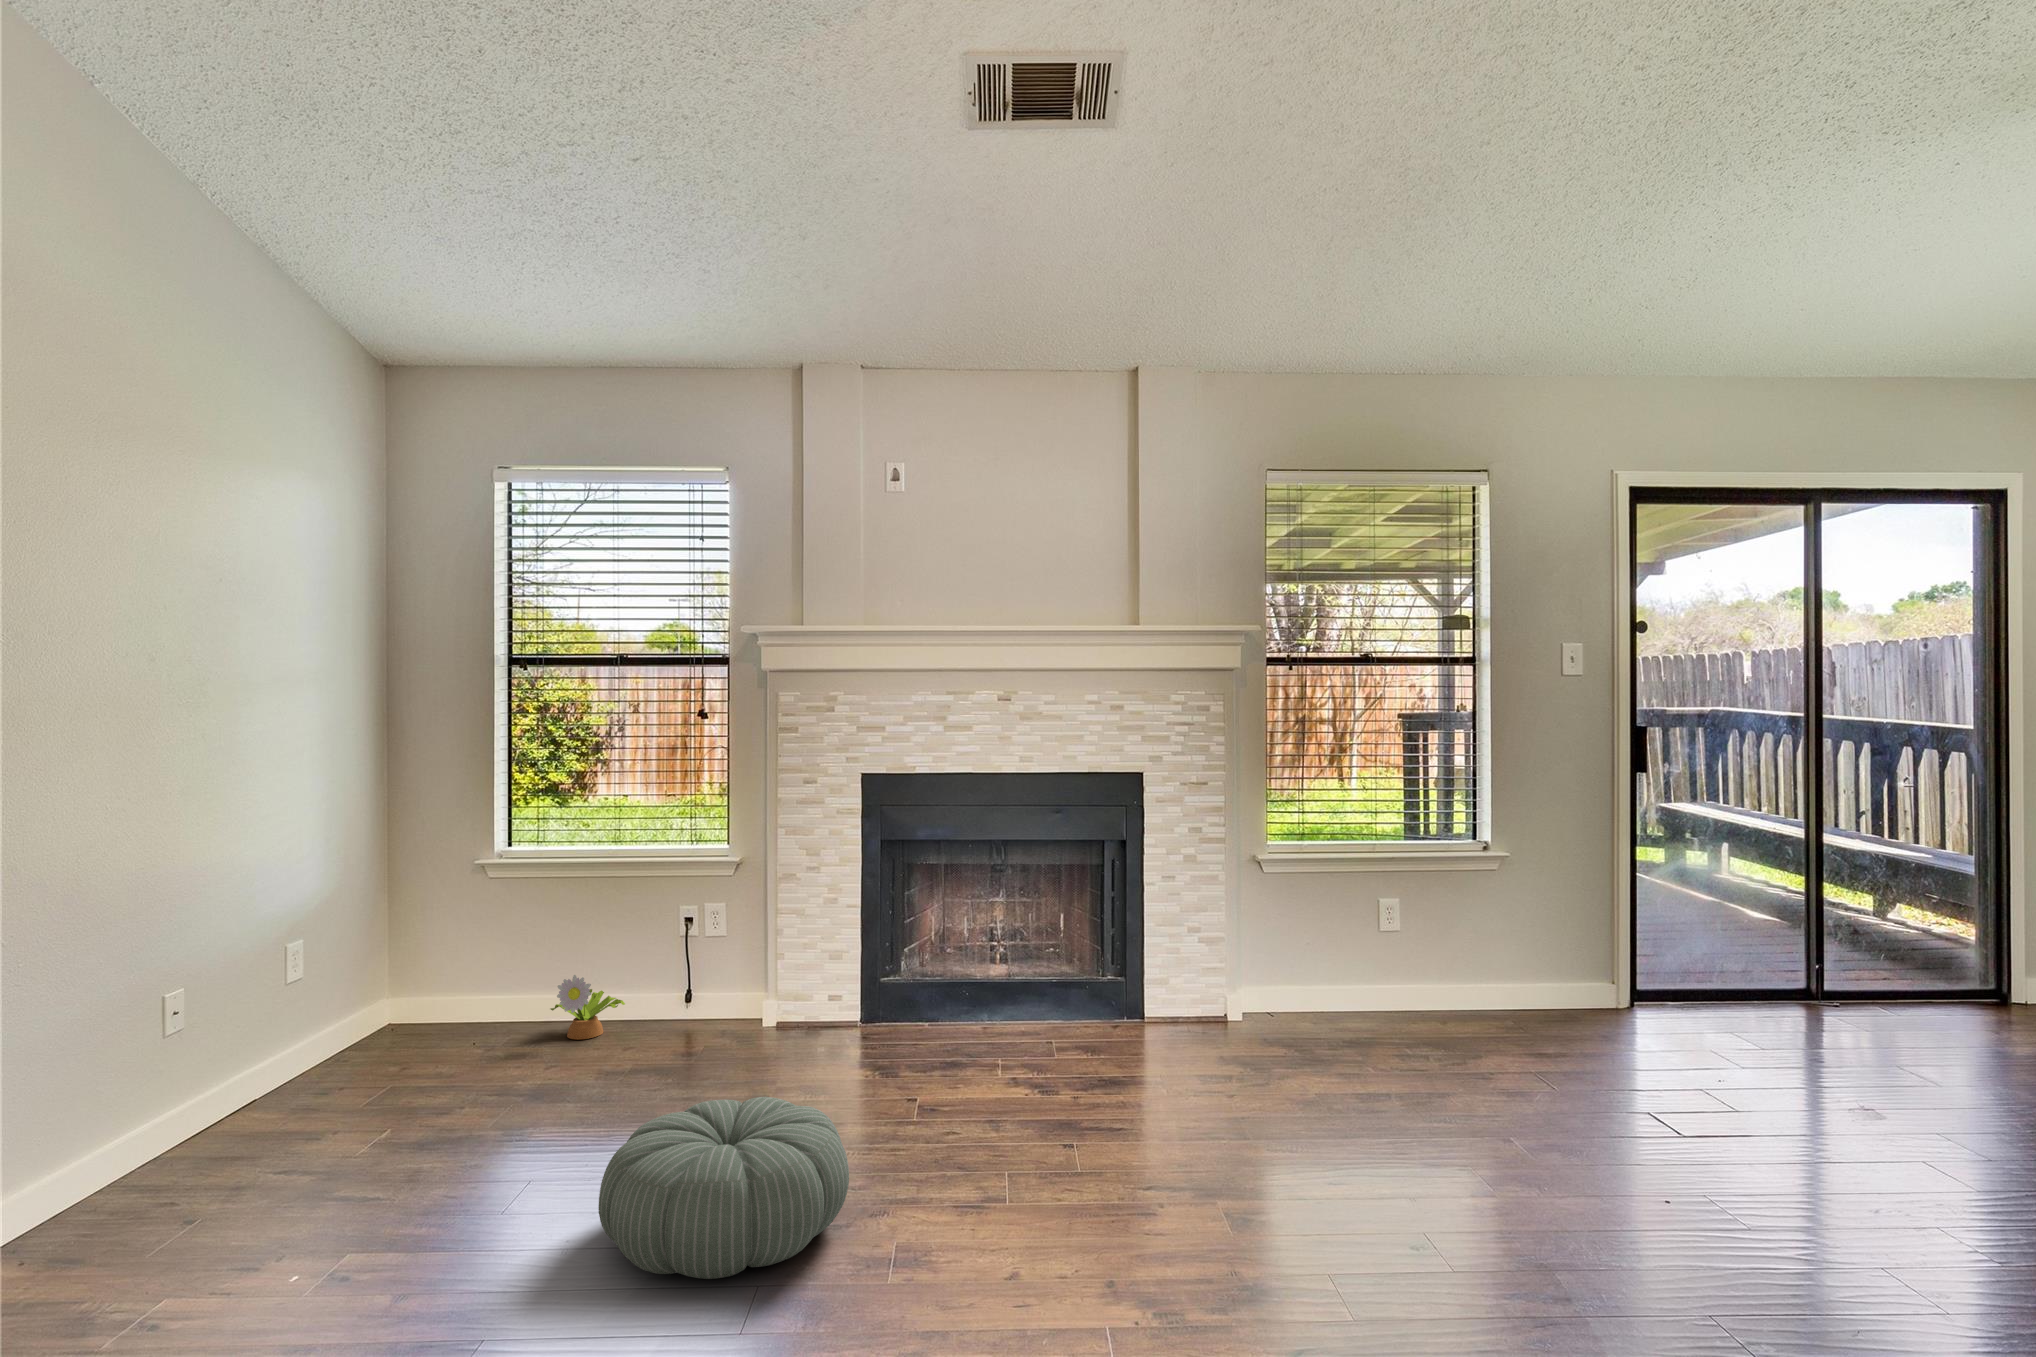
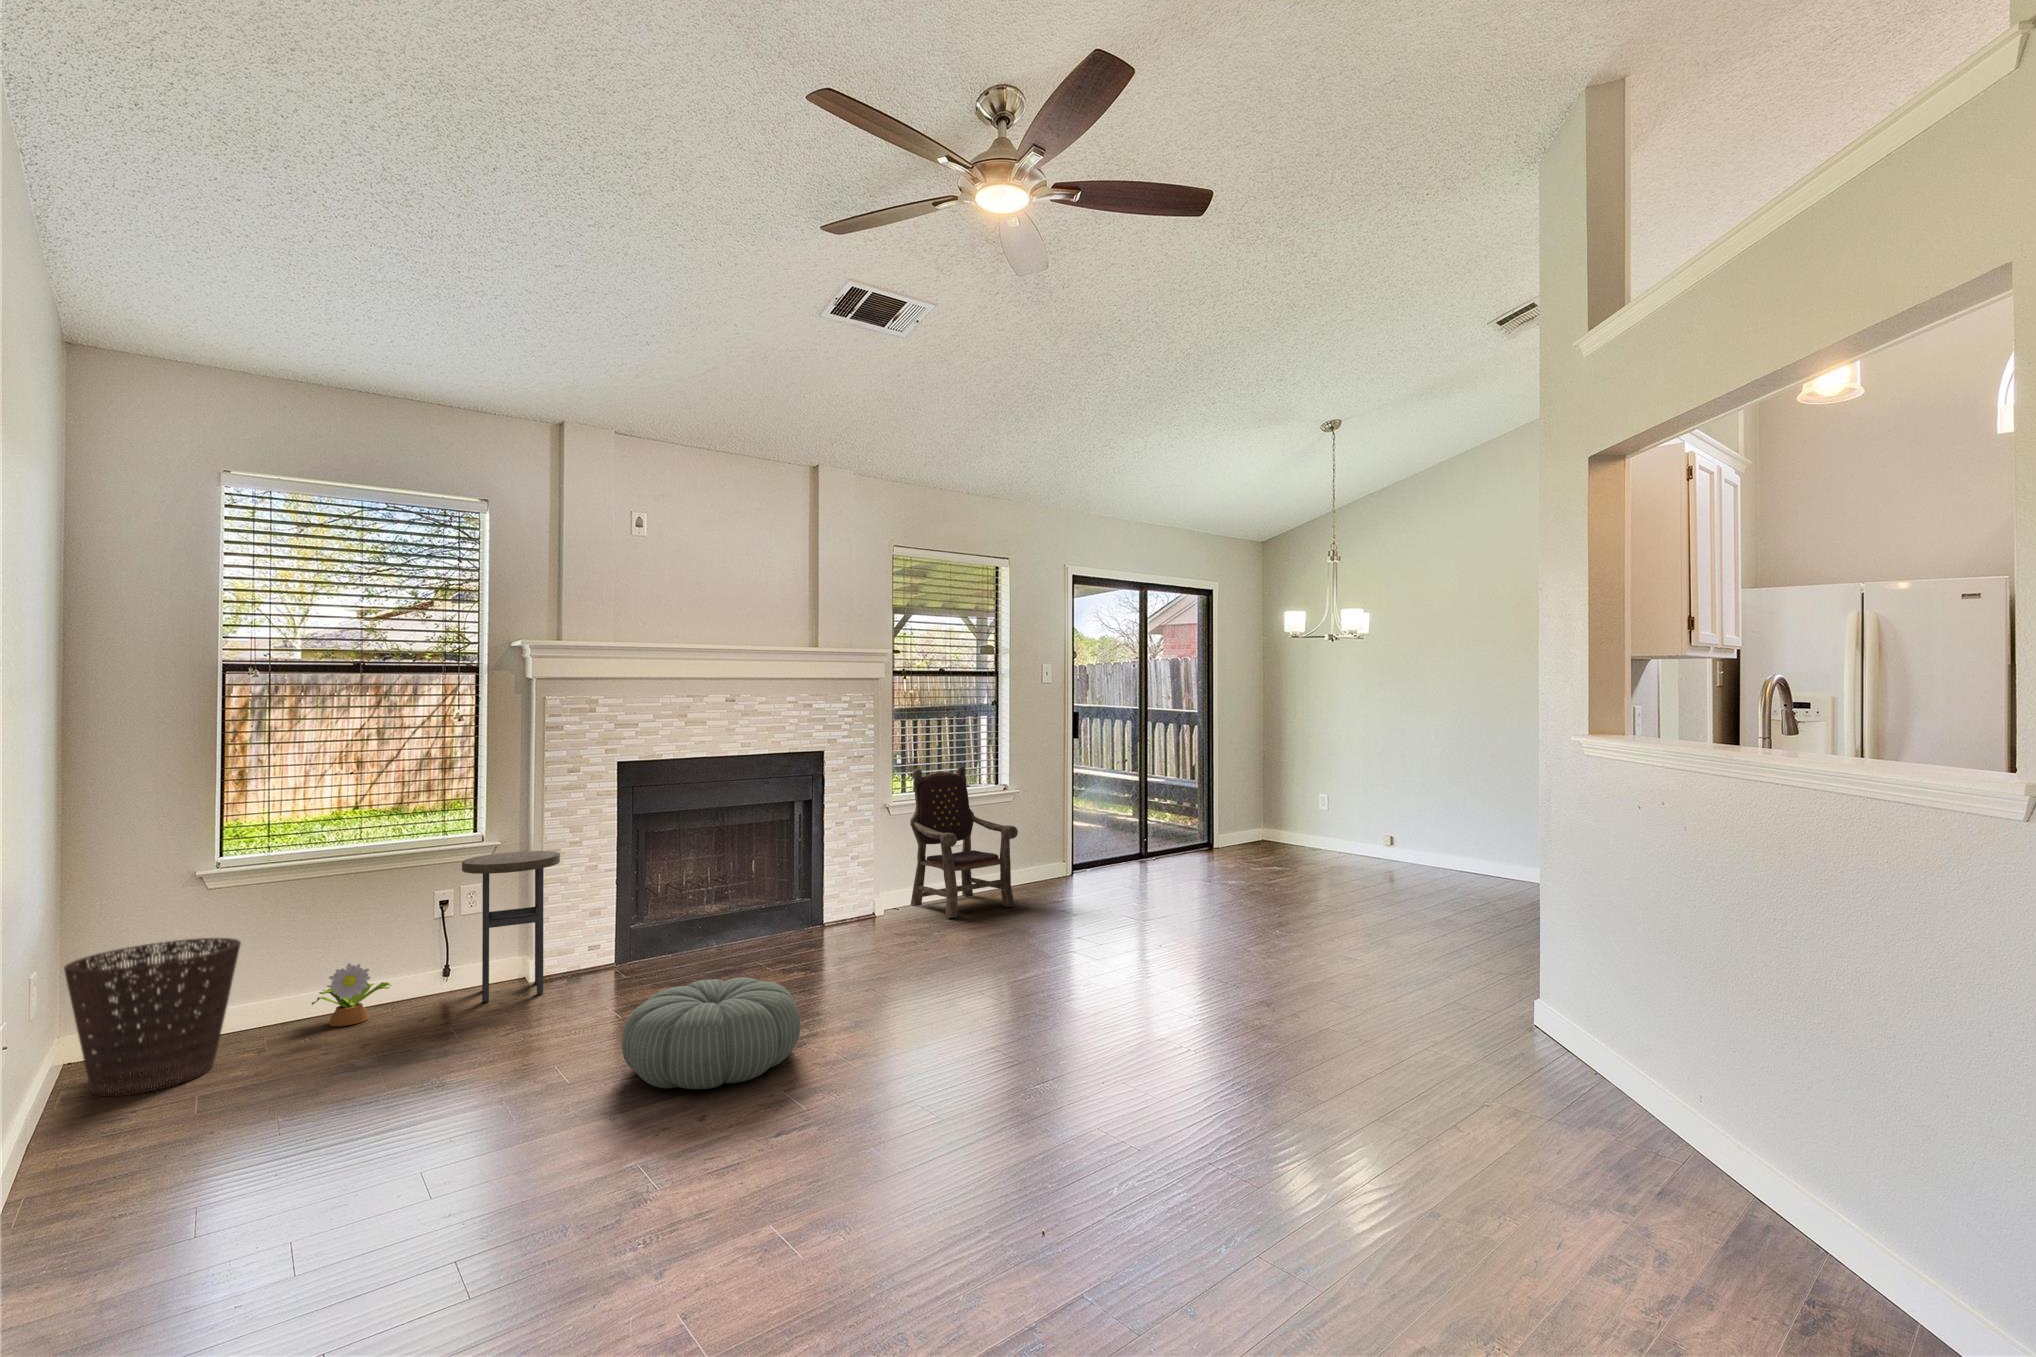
armchair: none [1300,806,1472,1055] -> present [910,766,1018,918]
side table: none [682,872,785,1046] -> present [462,851,560,1002]
basket: none [332,926,475,1072] -> present [64,938,241,1096]

